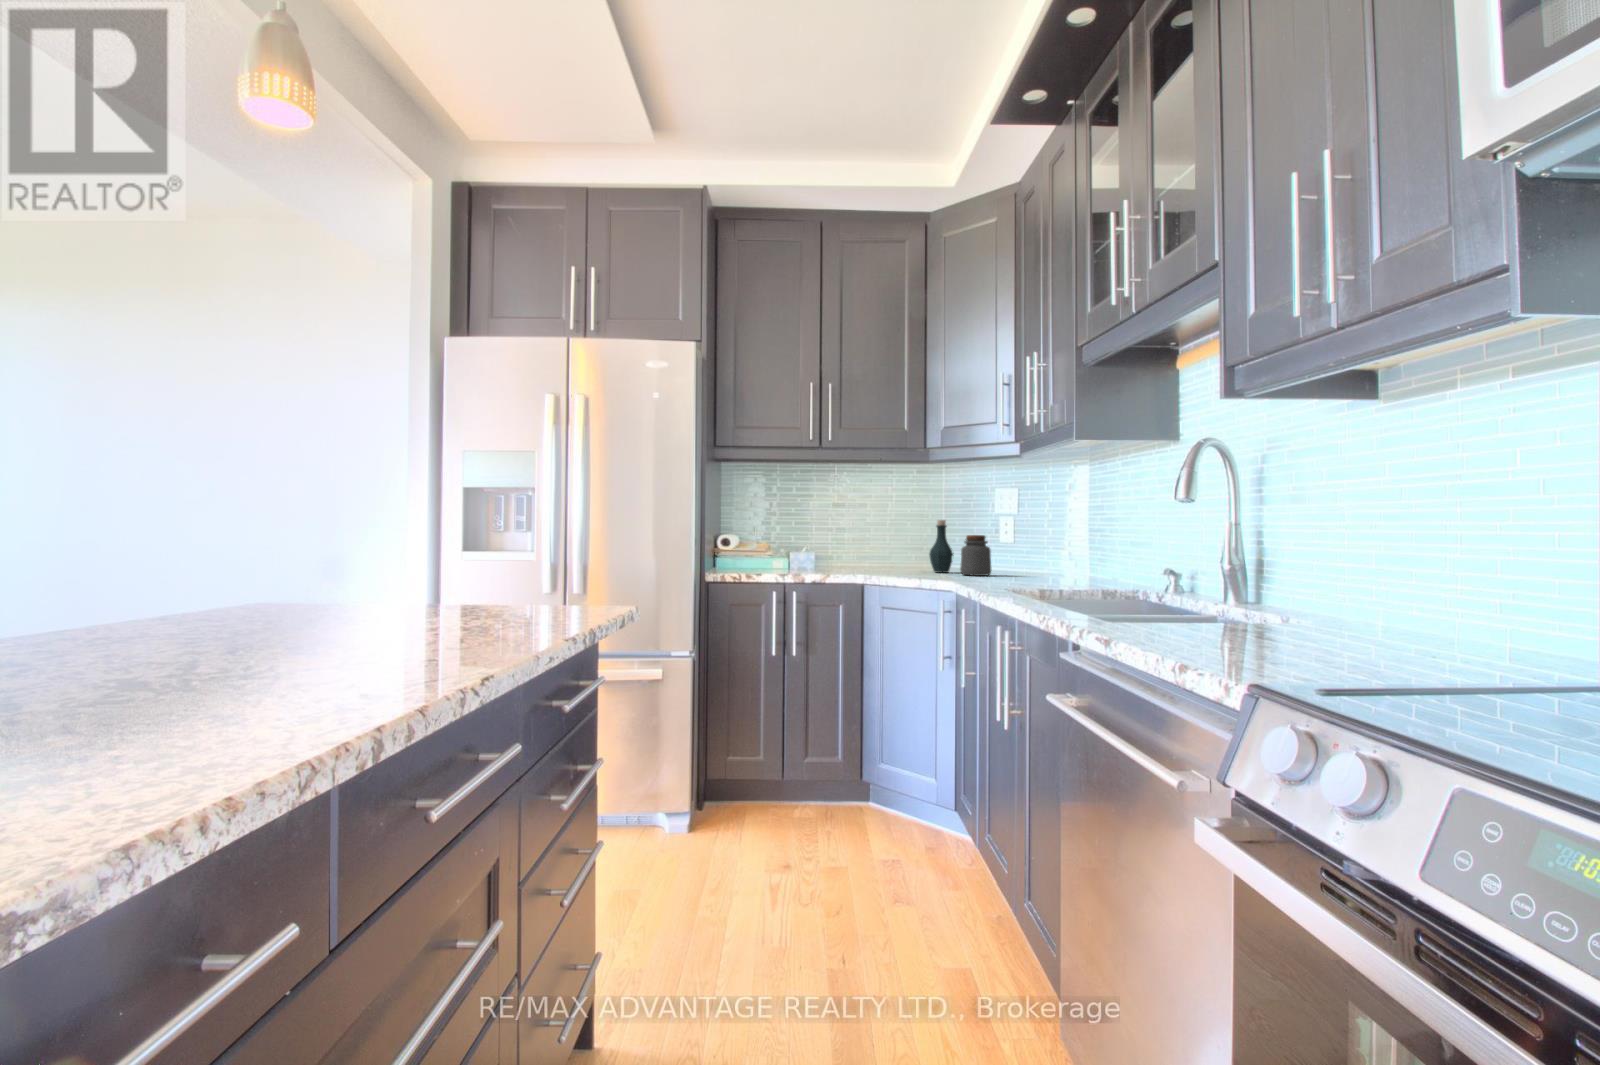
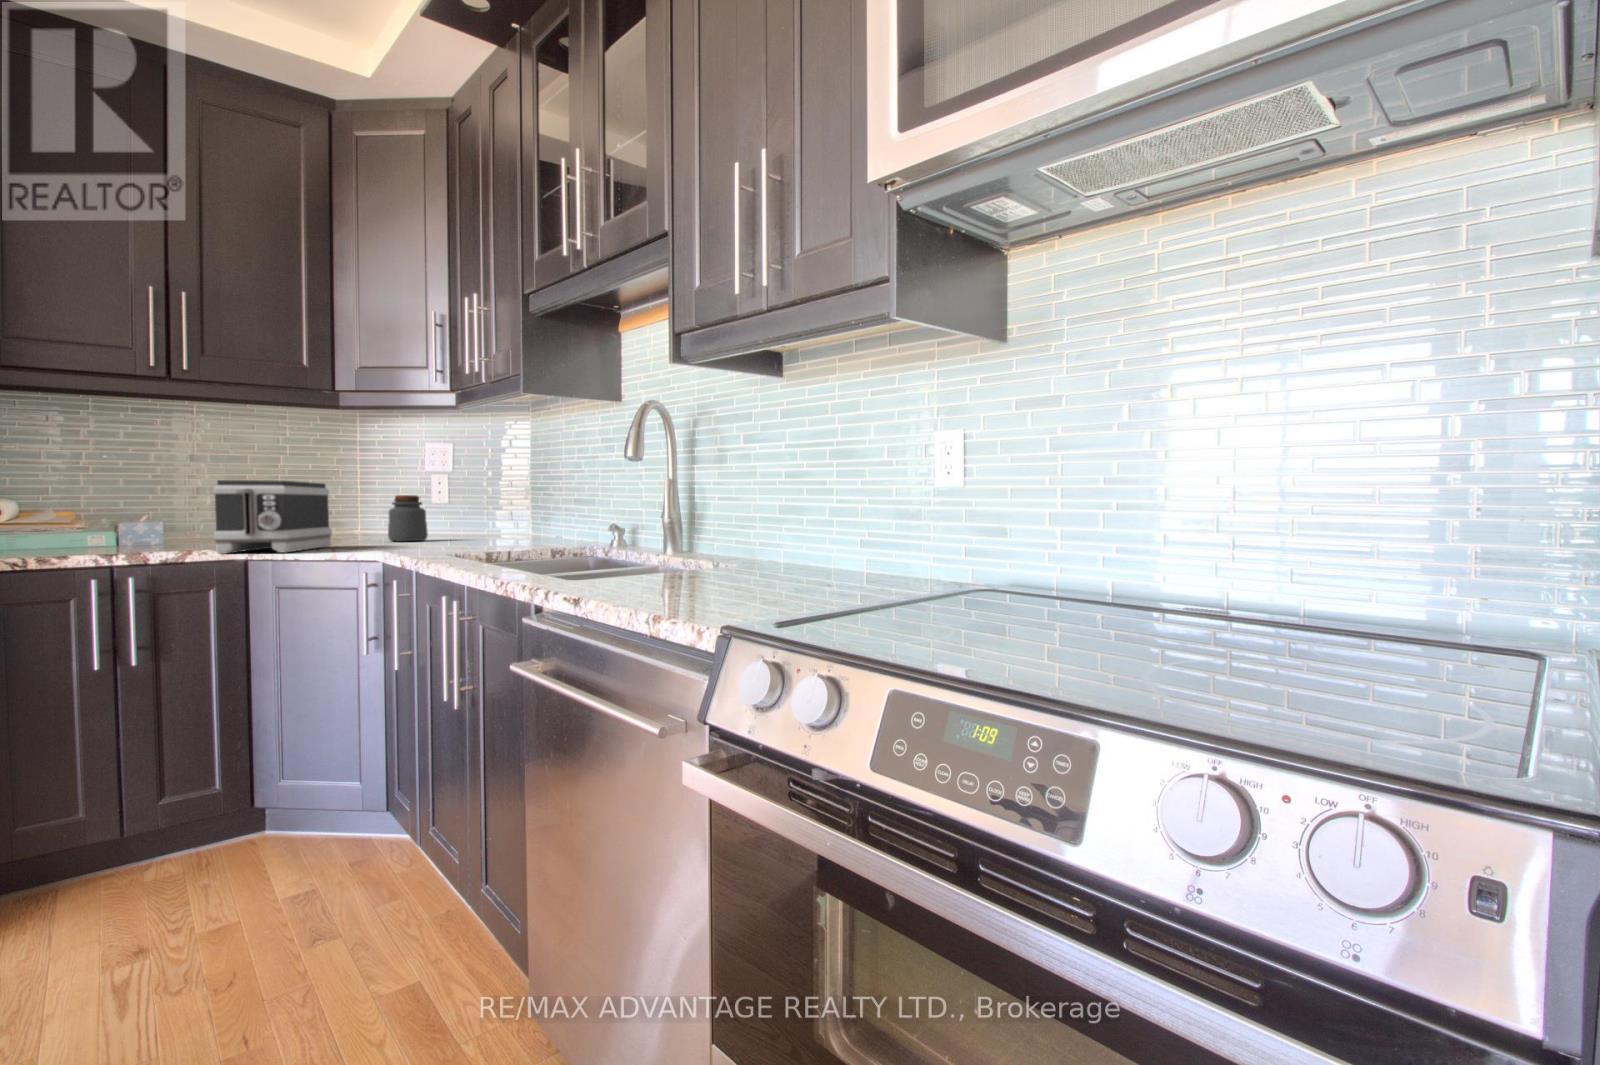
bottle: present [929,520,953,573] -> none [344,477,378,540]
toaster: none [847,525,920,581] -> present [213,480,332,554]

